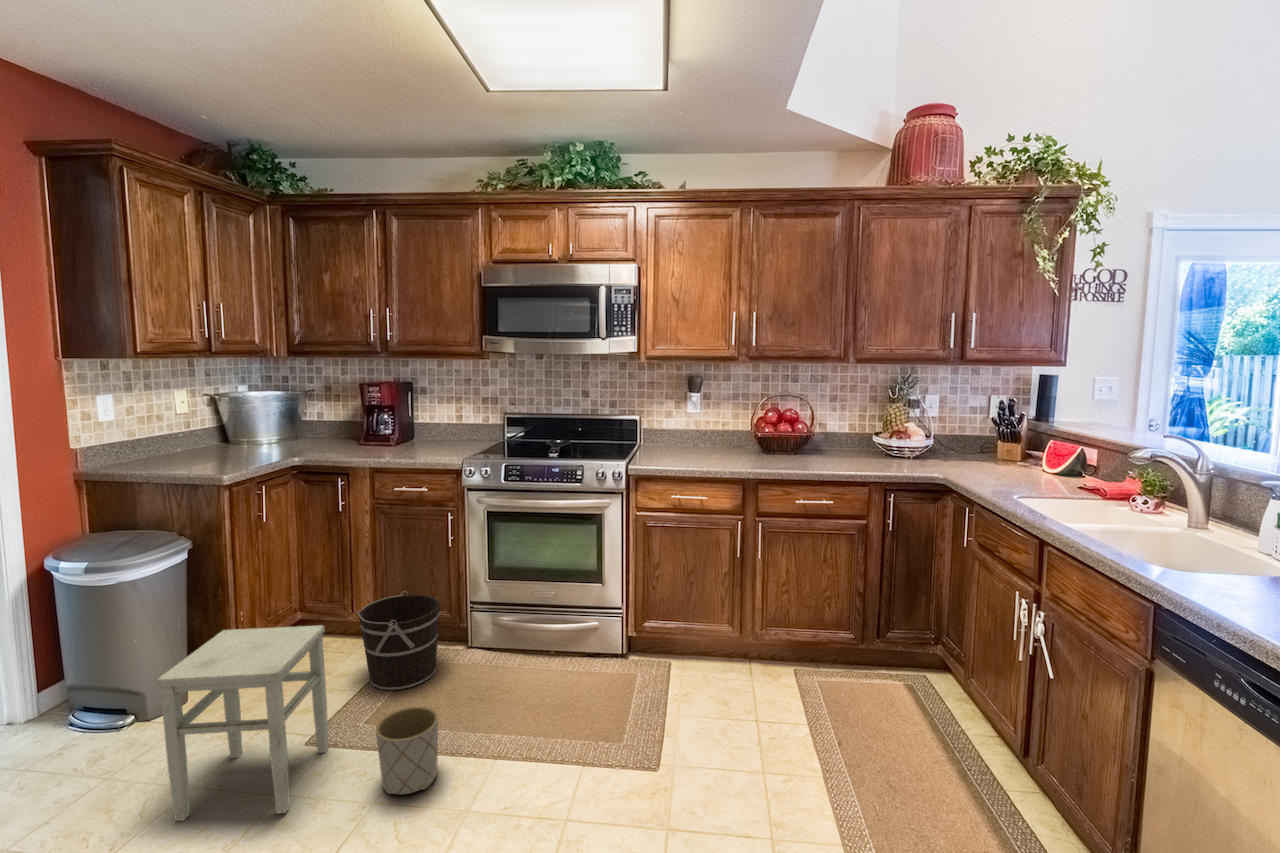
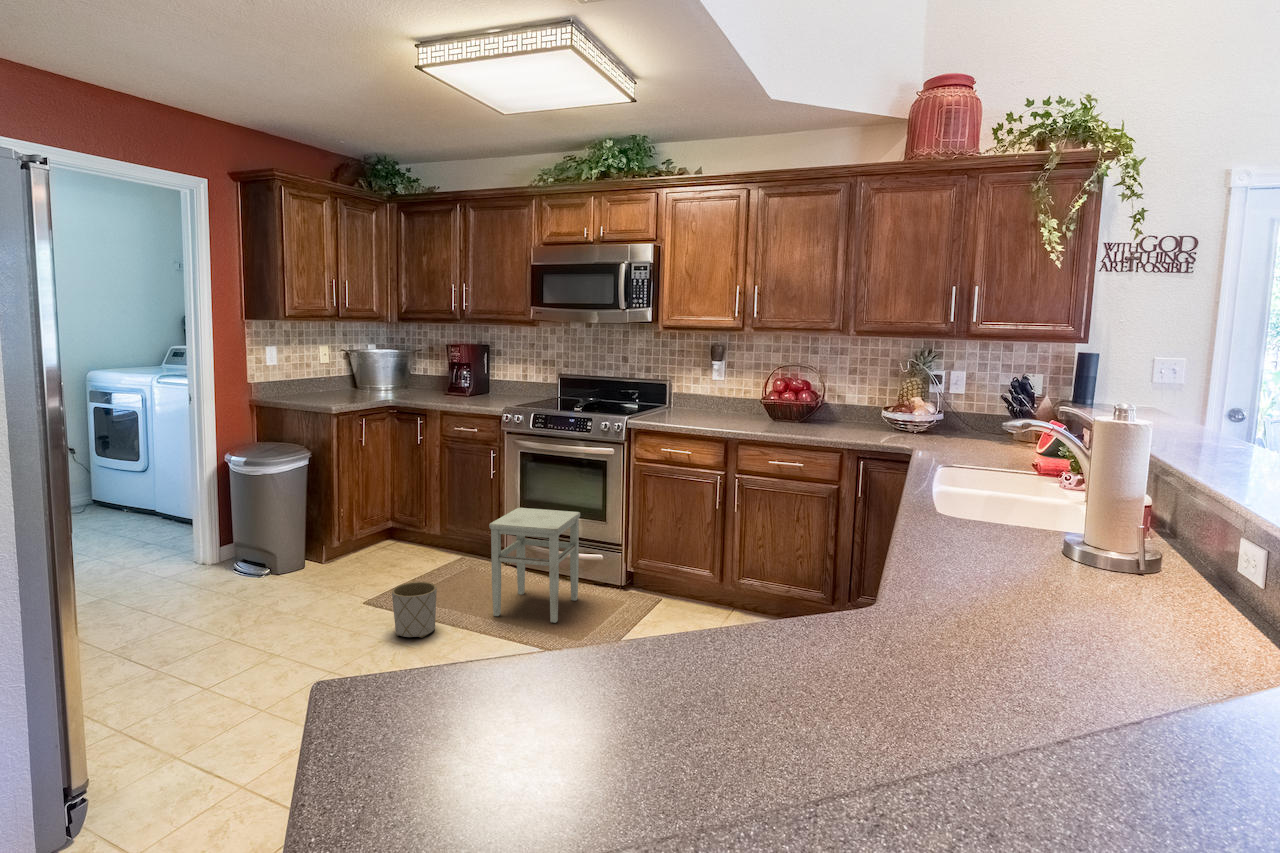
bucket: present [356,591,440,690] -> none [415,512,478,583]
stool: present [156,625,328,821] -> present [489,508,580,623]

